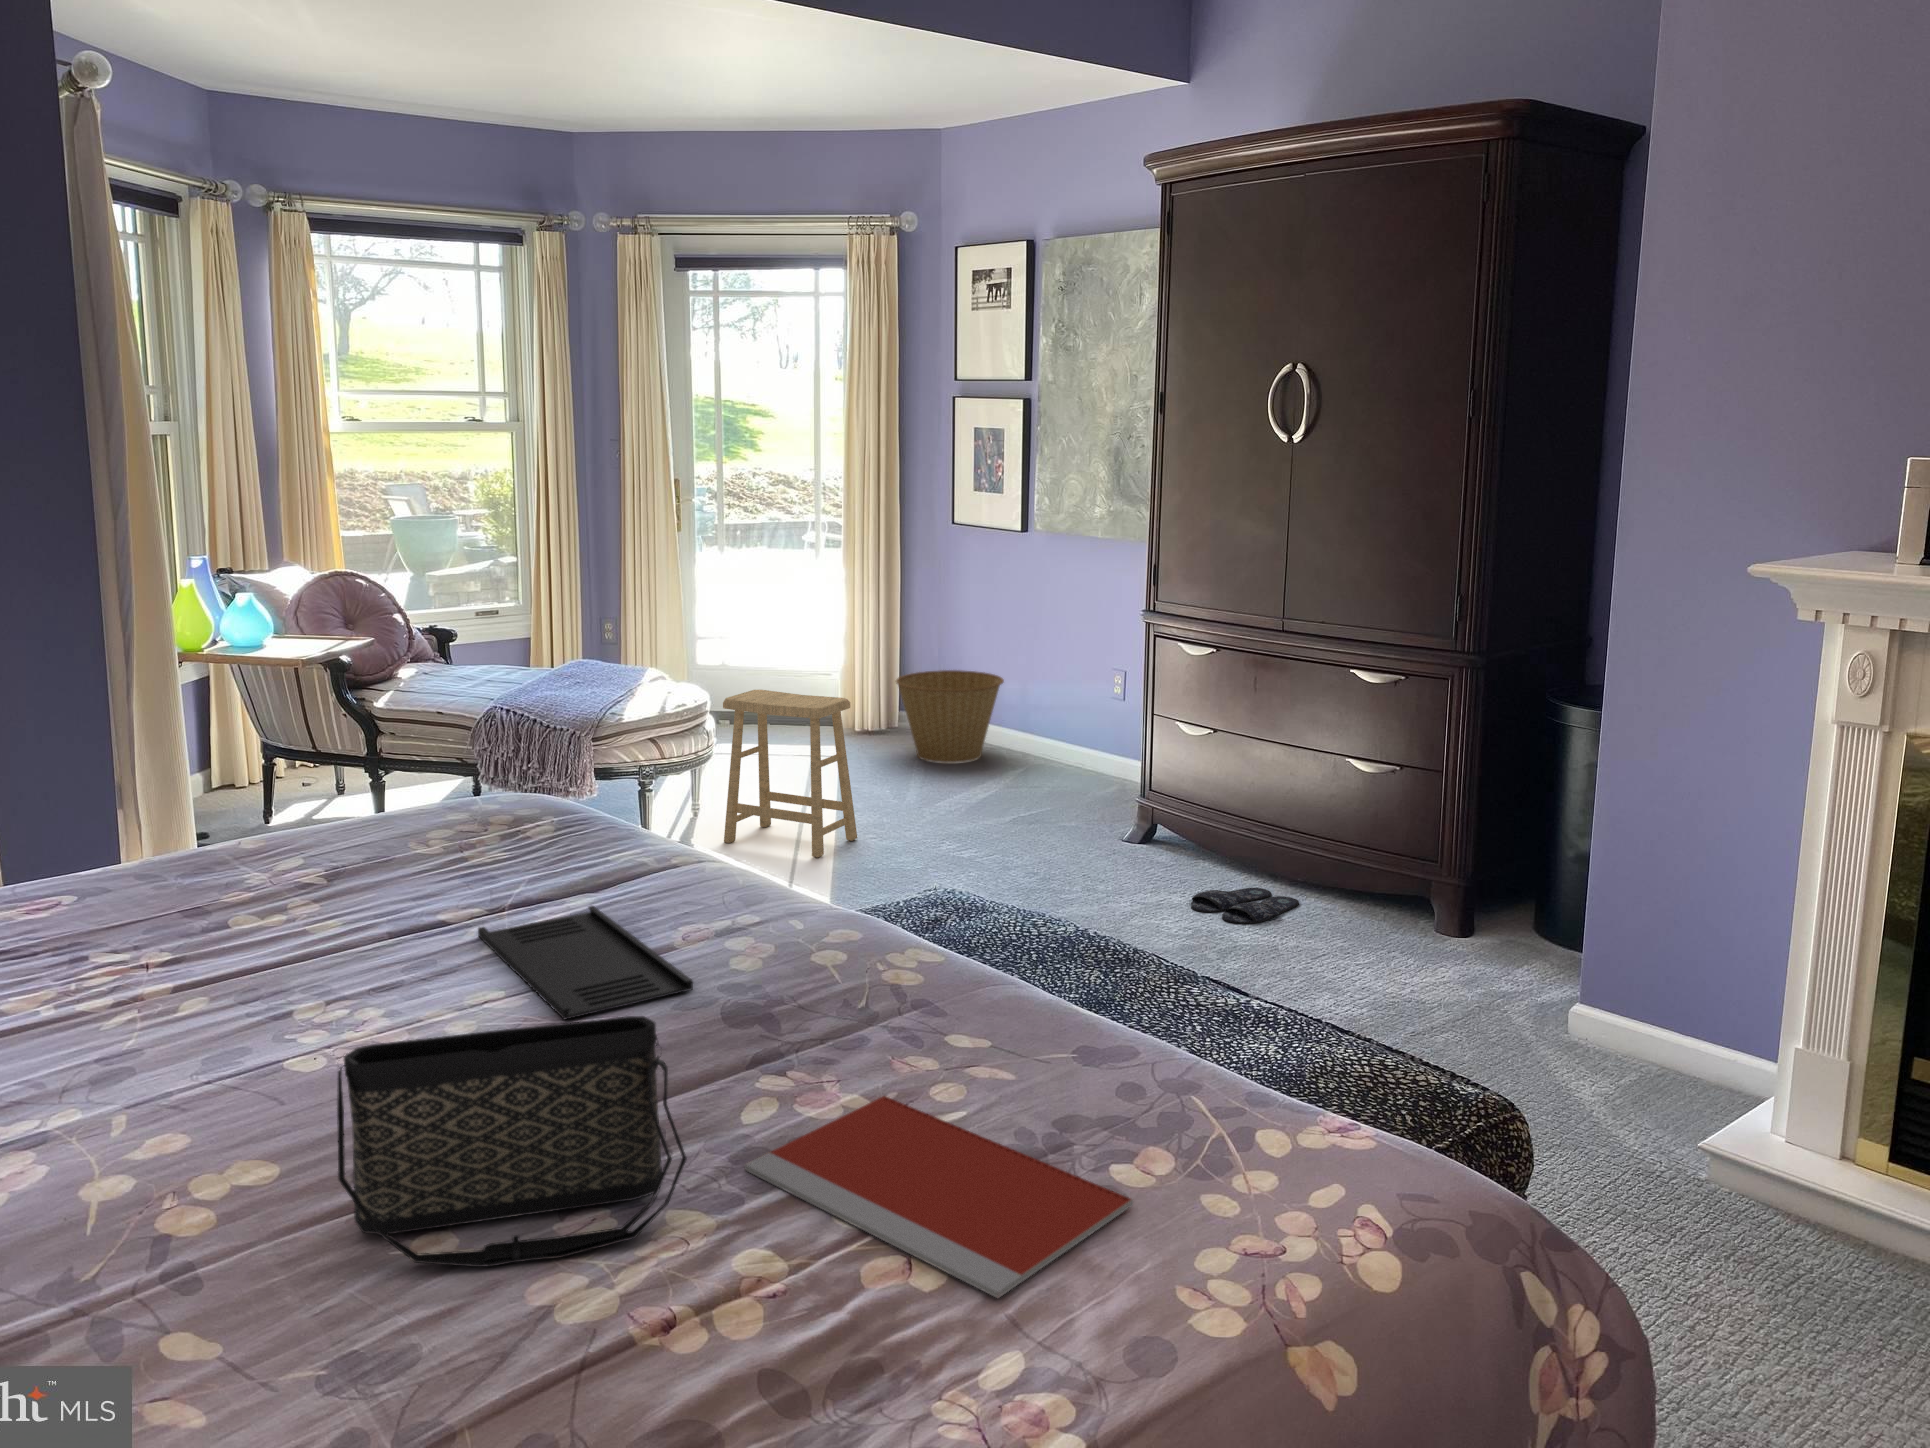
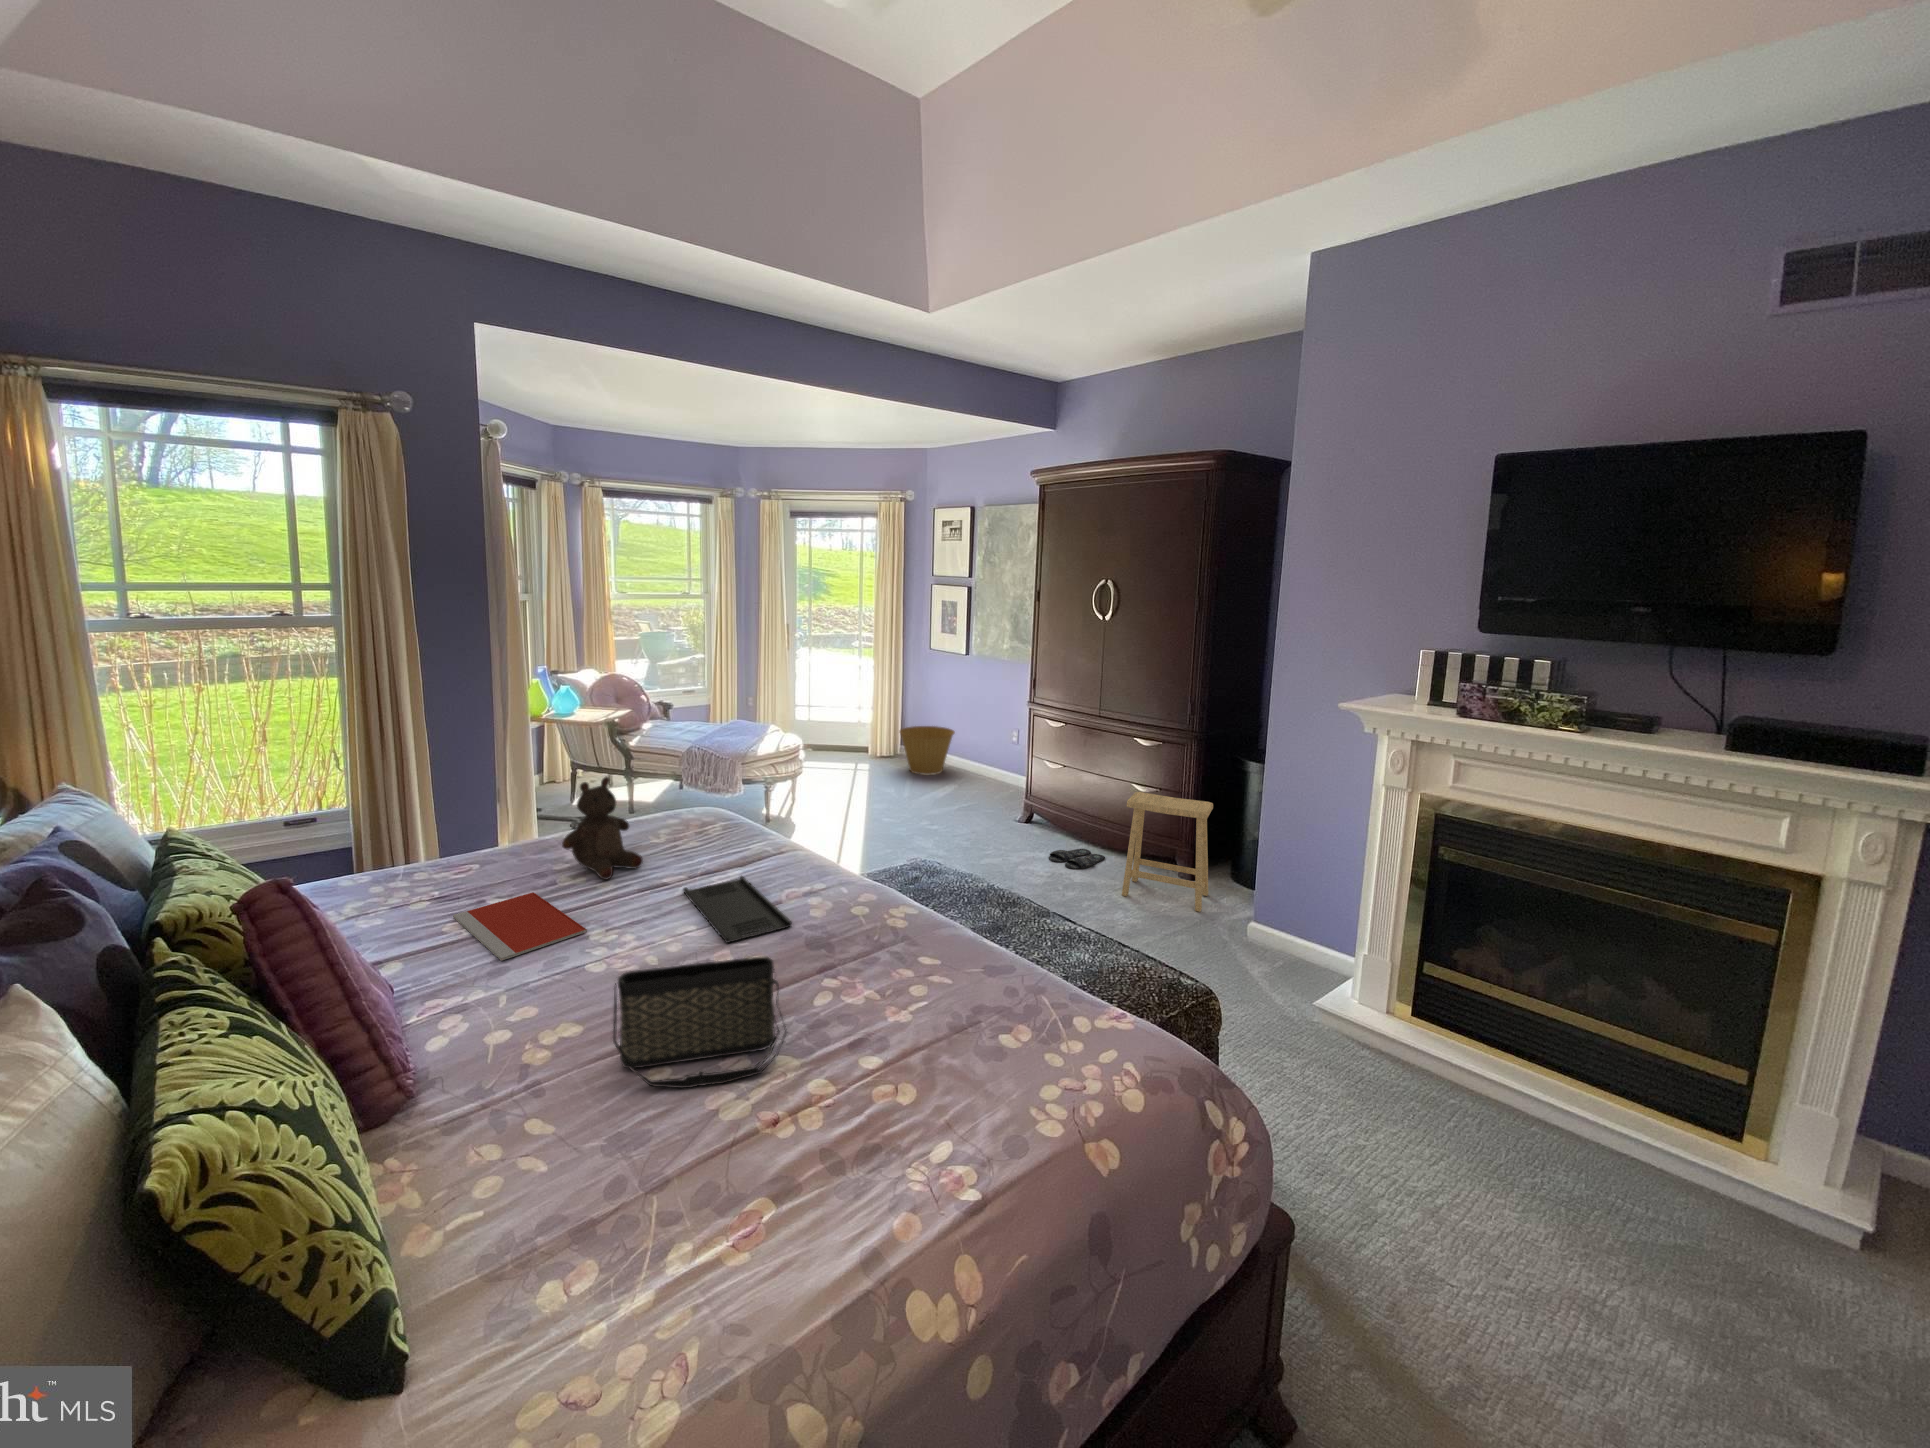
footstool: present [723,690,857,857] -> present [1122,792,1213,912]
stuffed bear: none [236,719,397,918] -> present [562,777,643,880]
notebook: present [745,1096,1133,1298] -> present [453,892,587,961]

